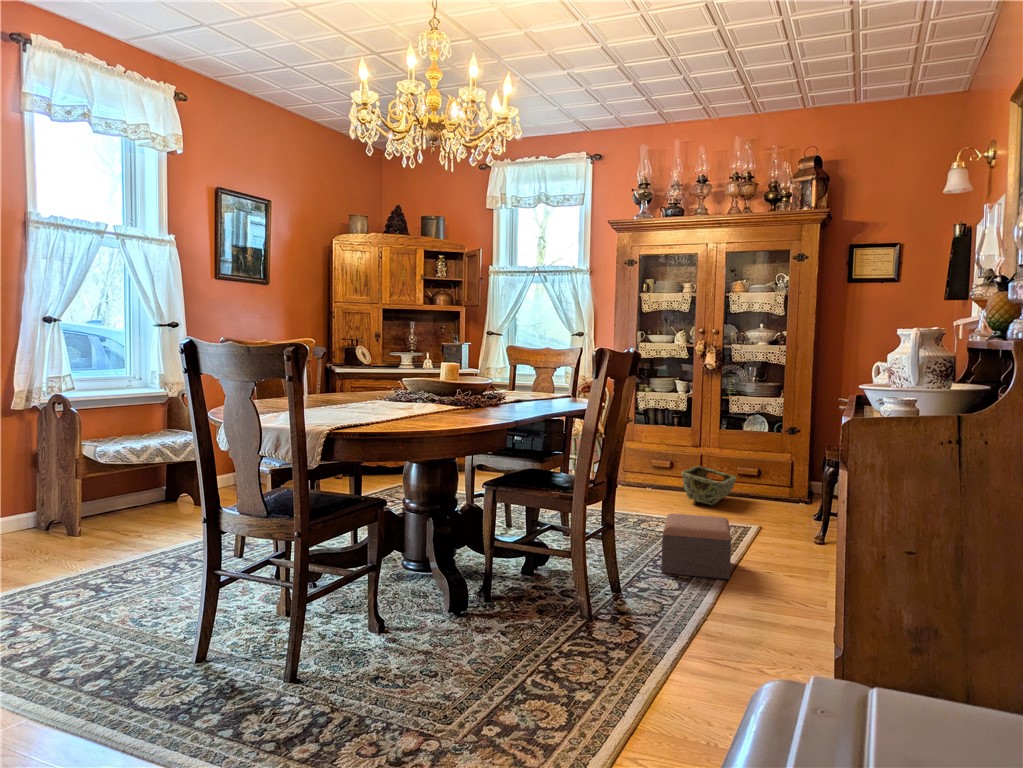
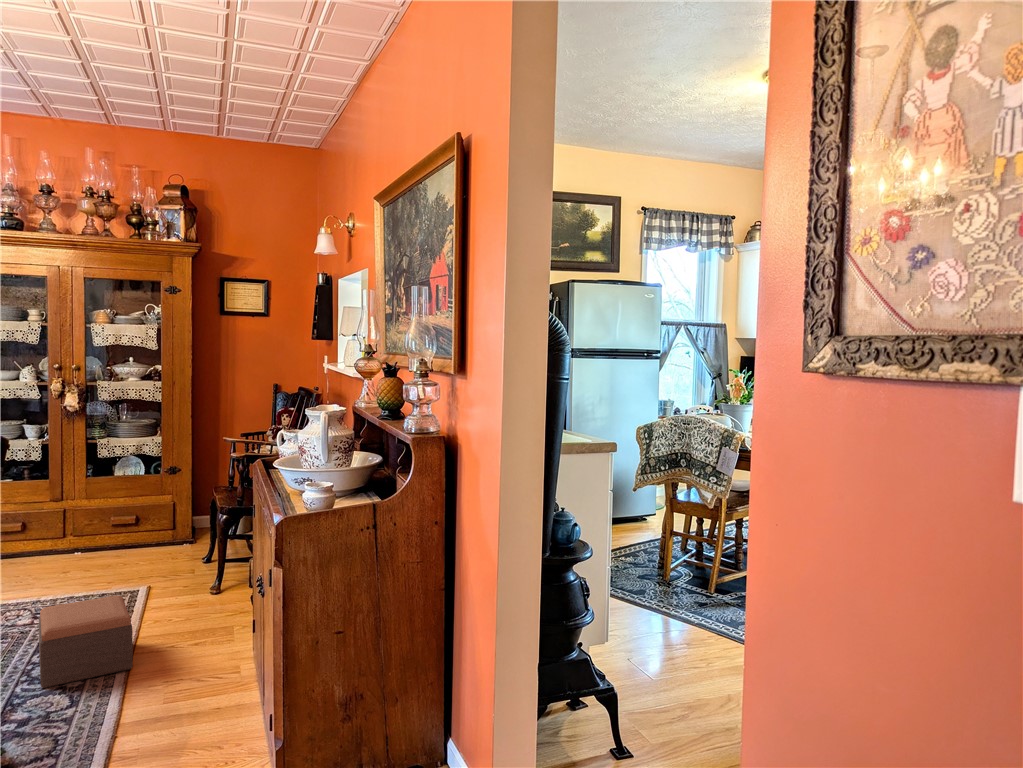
woven basket: present [682,466,736,505] -> none [42,523,112,569]

